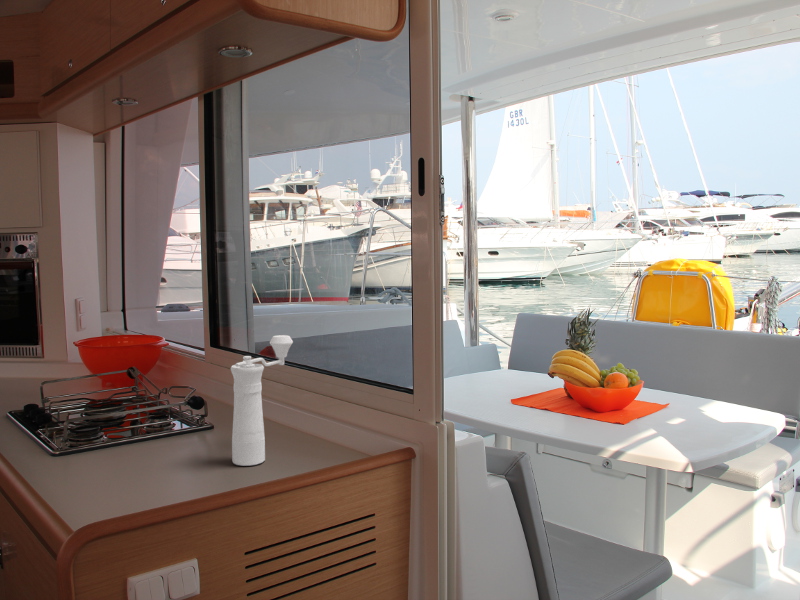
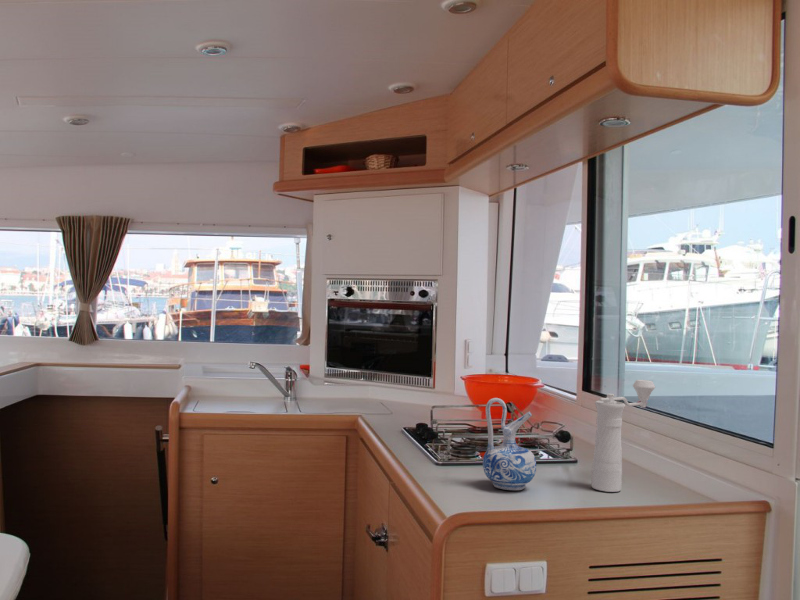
ceramic pitcher: none [95,380,166,490] -> present [483,398,536,490]

